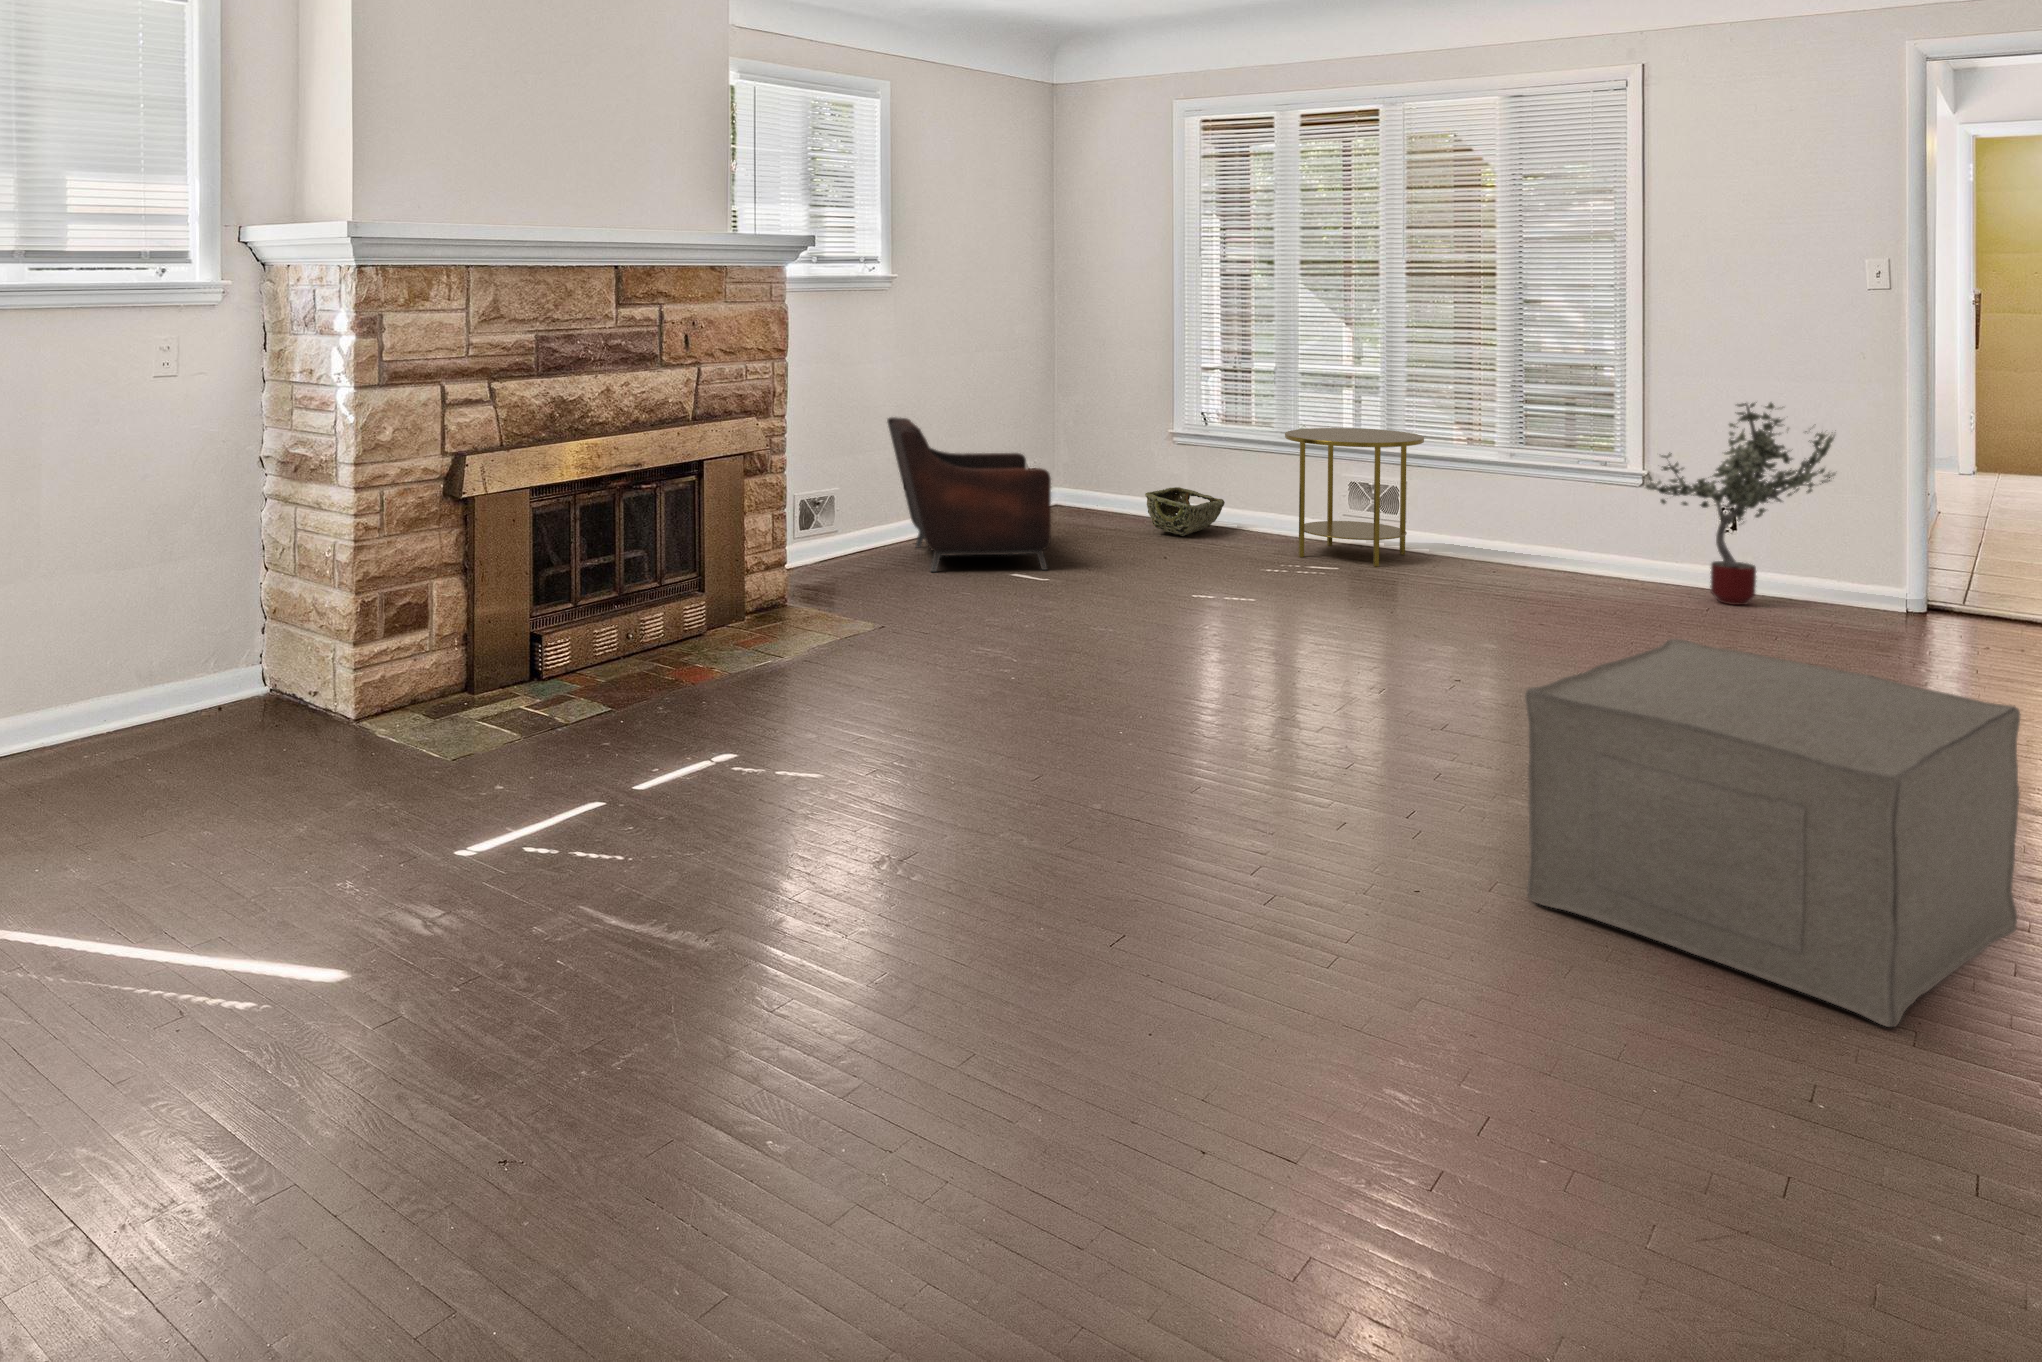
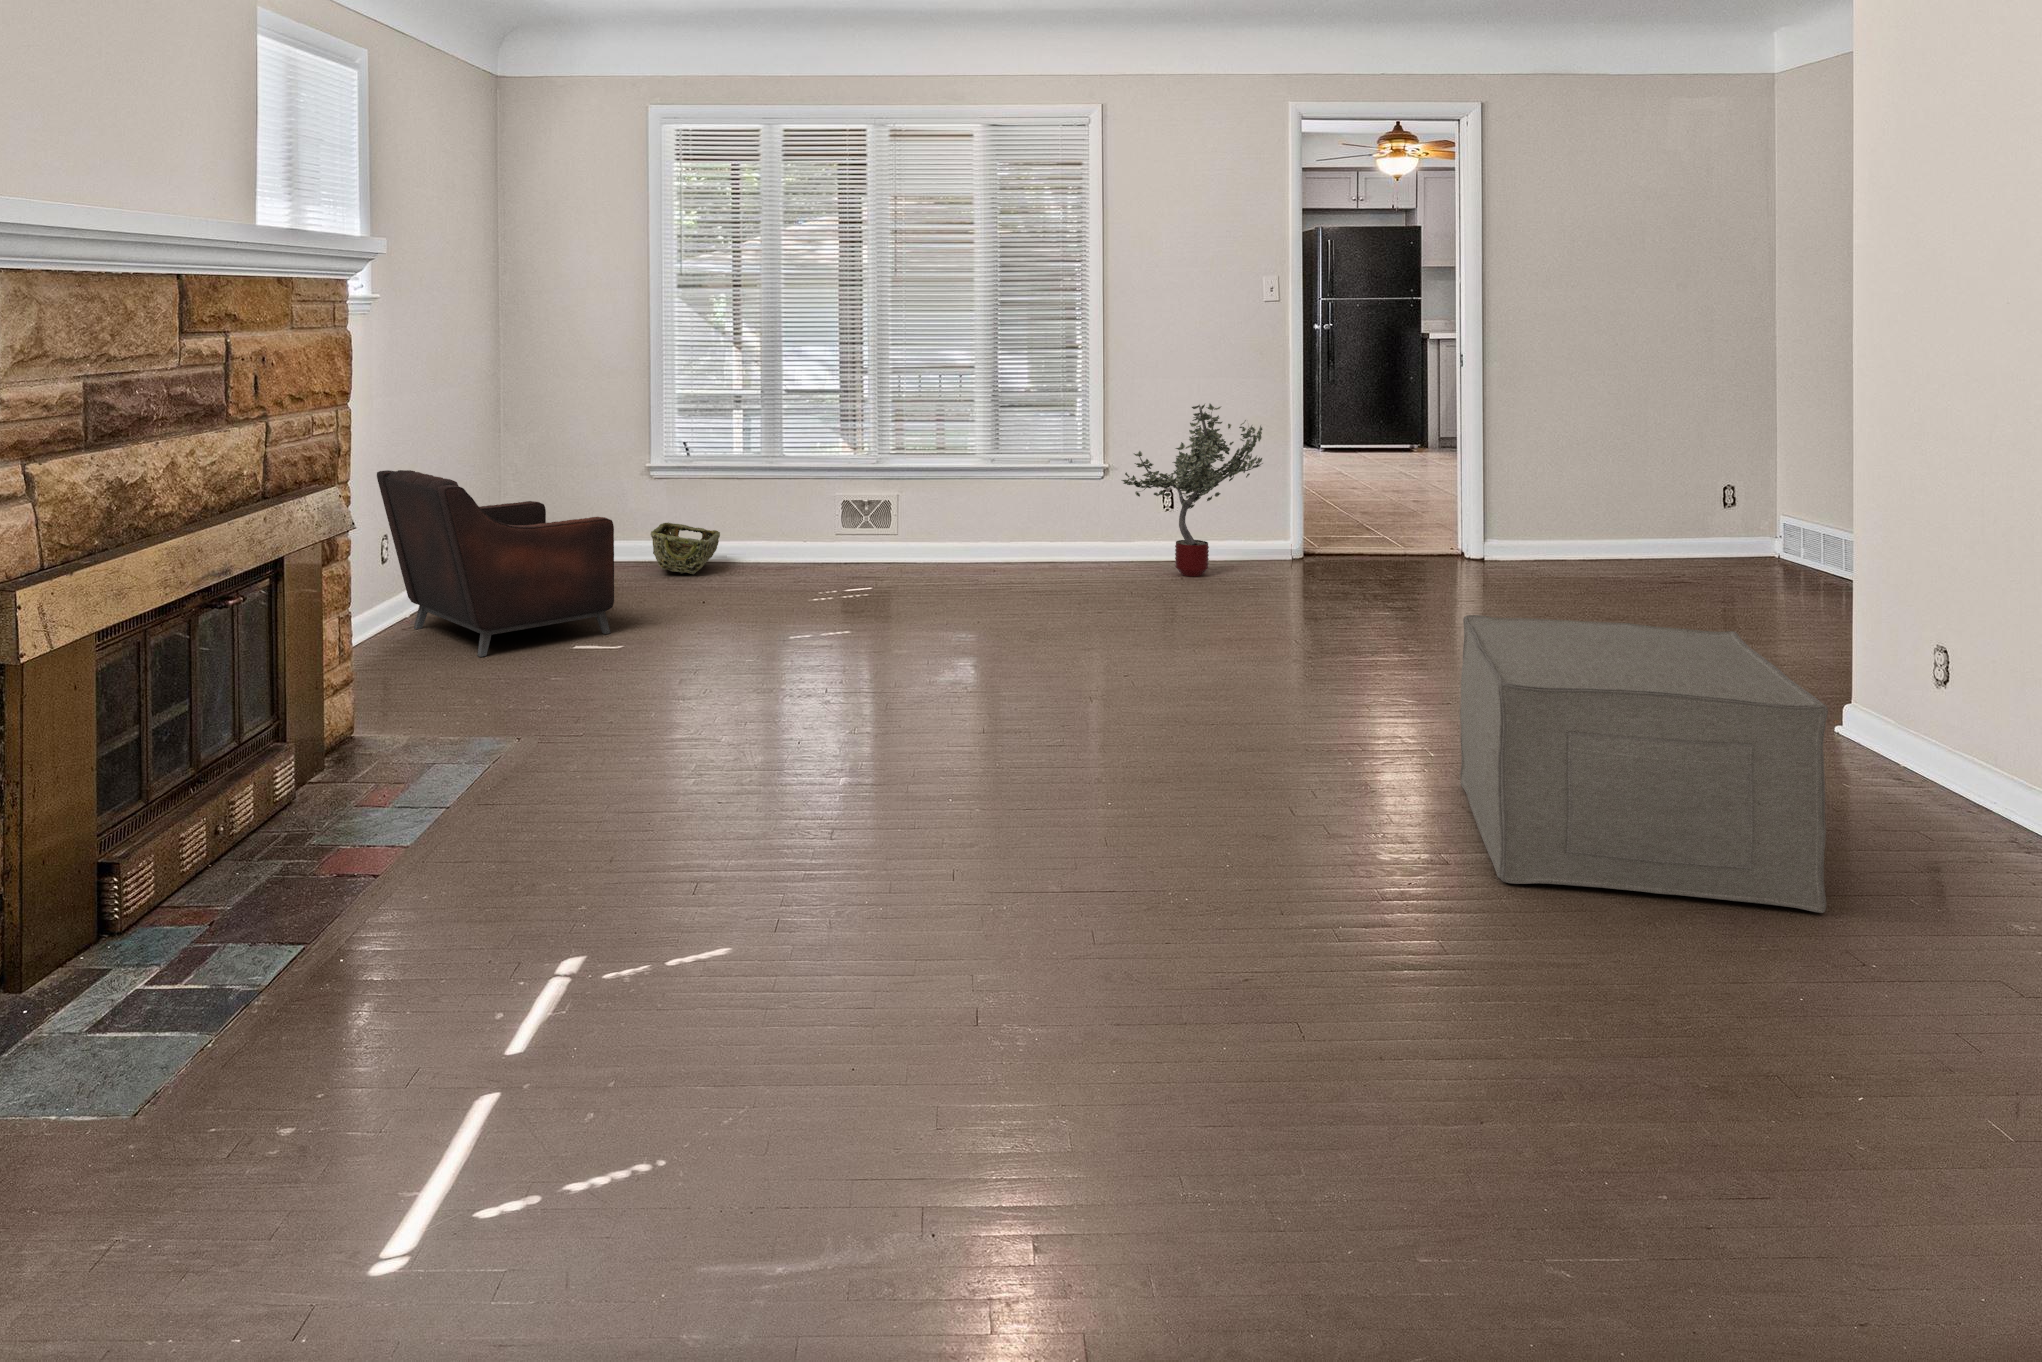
side table: present [1285,428,1424,566] -> none [805,447,934,581]

